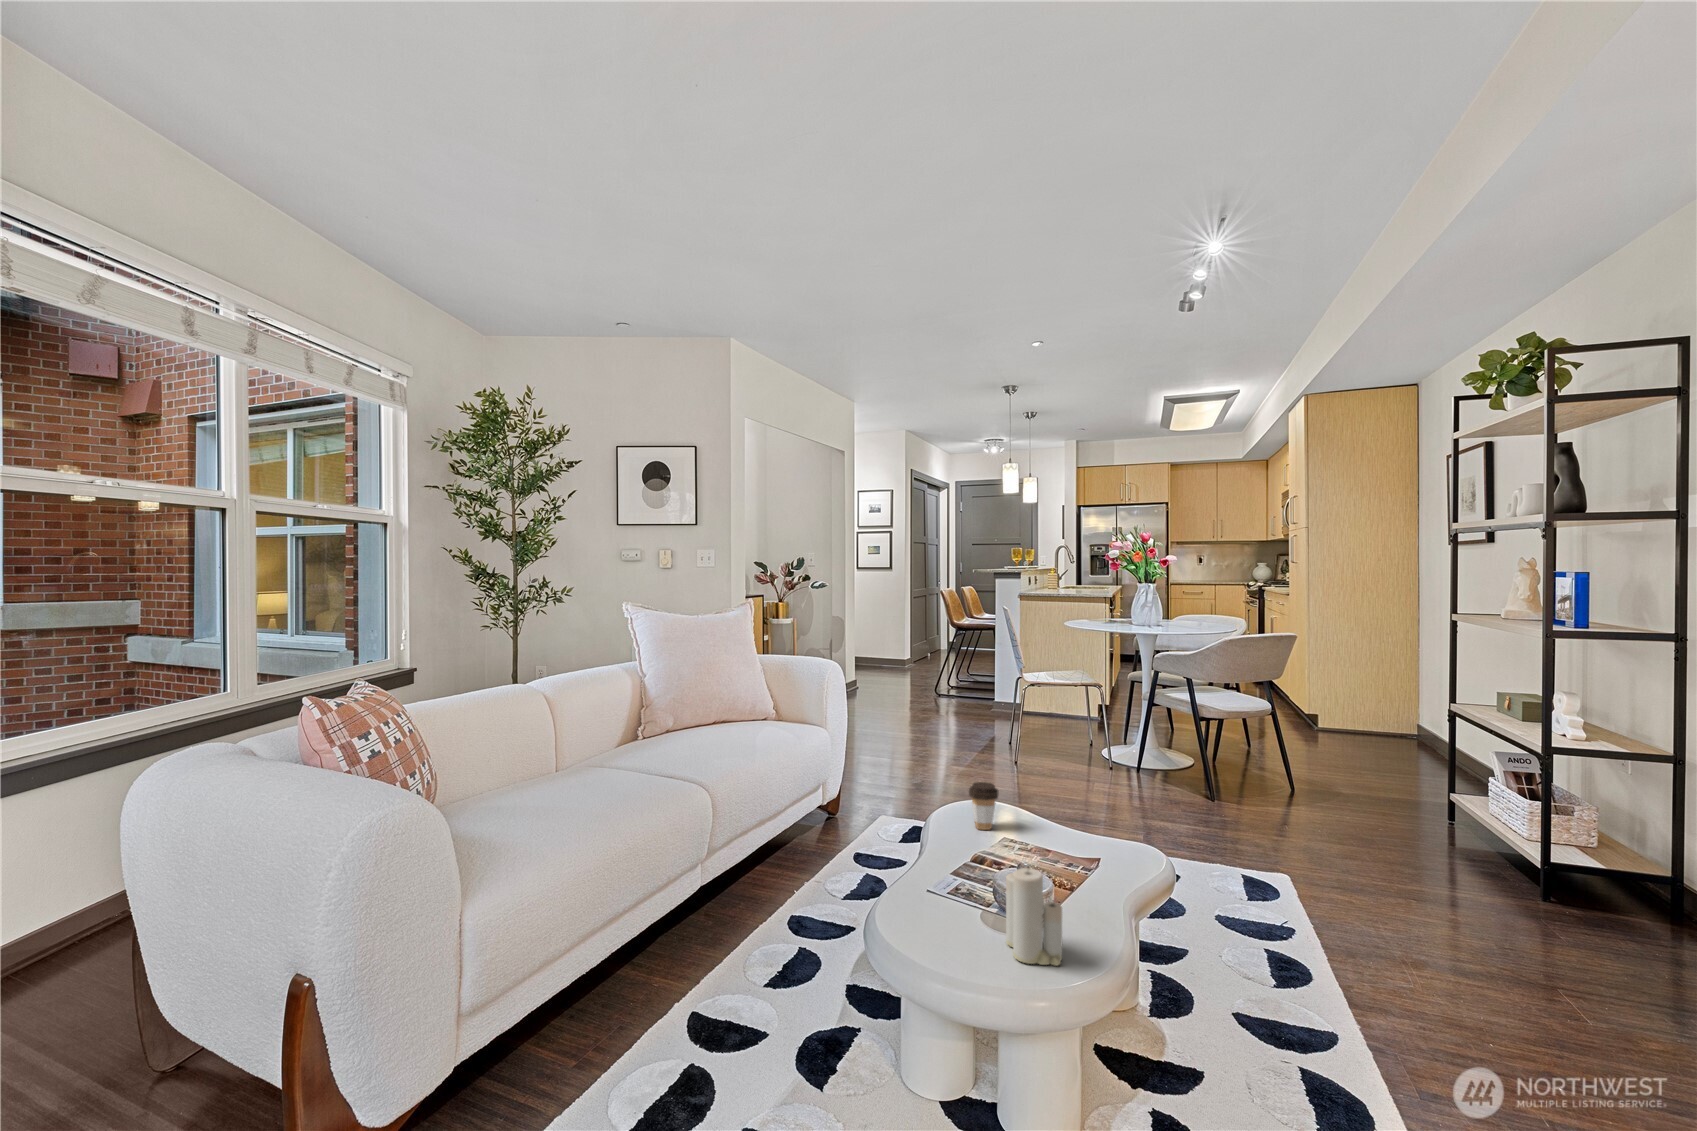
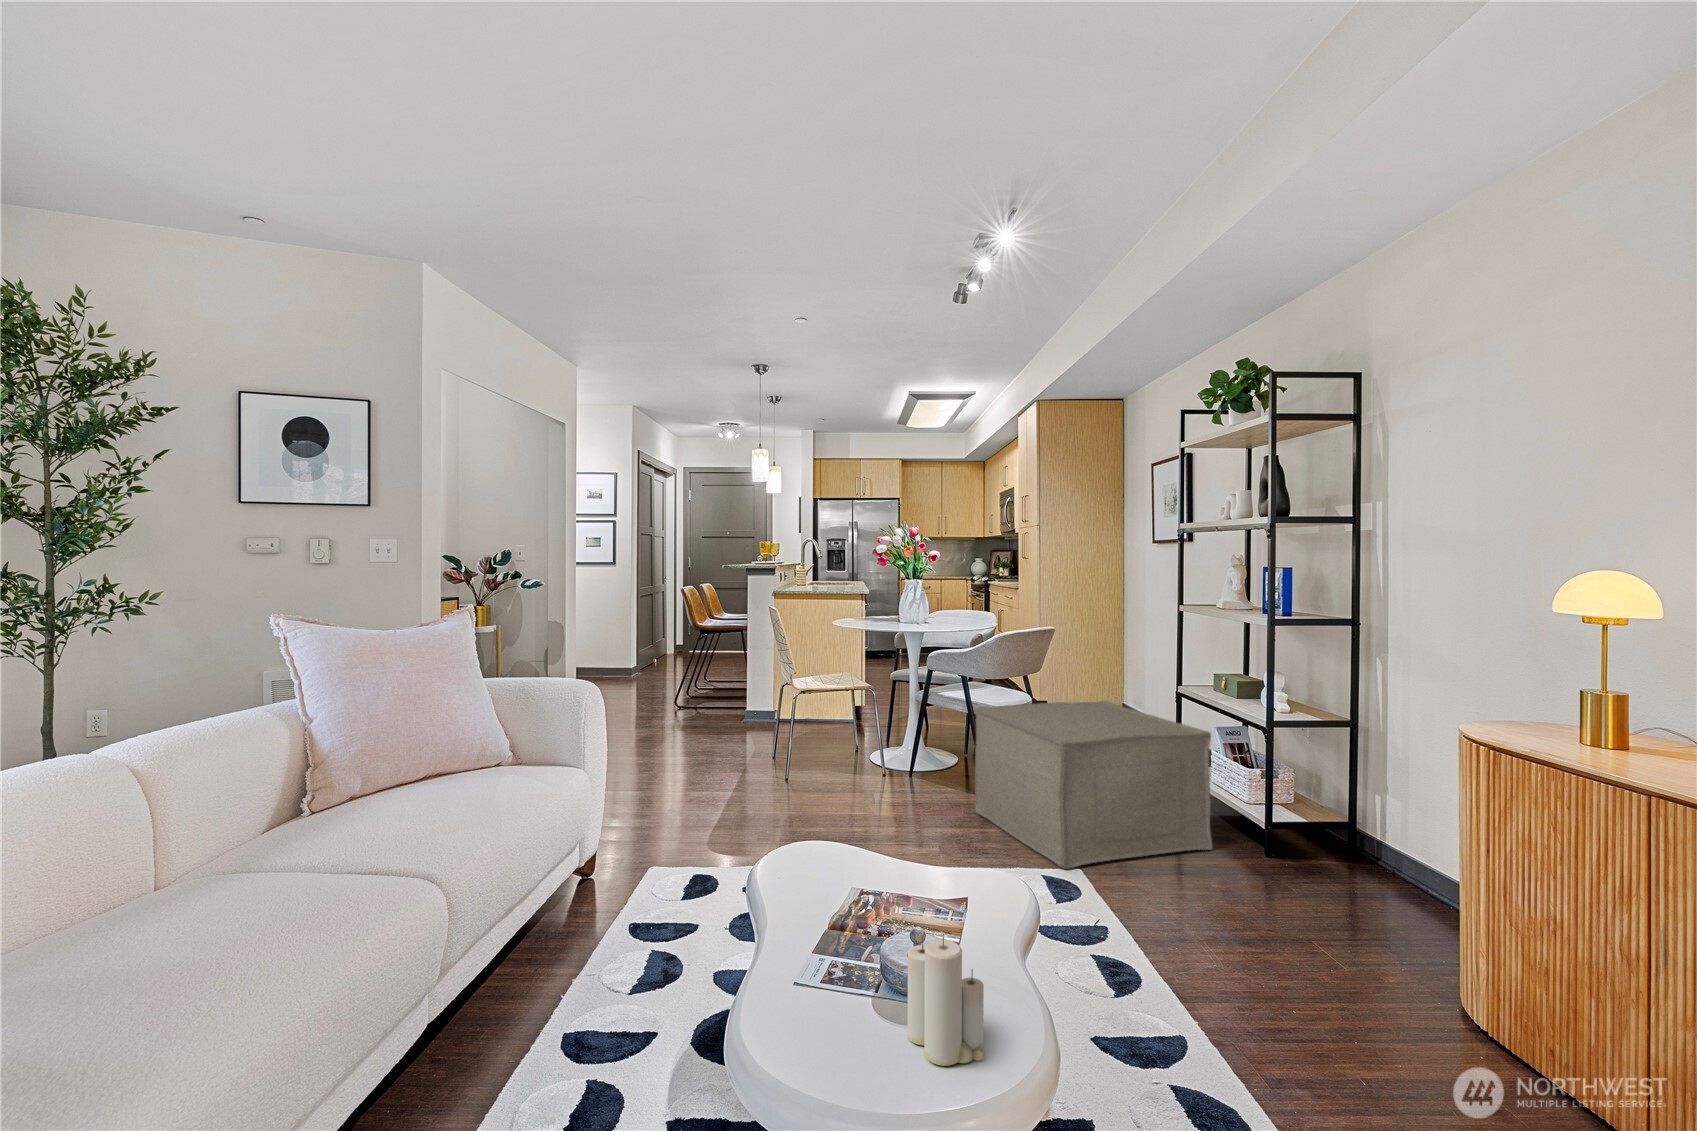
ottoman: none [1195,710,1464,880] -> present [975,701,1212,869]
coffee cup: present [969,782,999,830] -> none [795,818,831,878]

